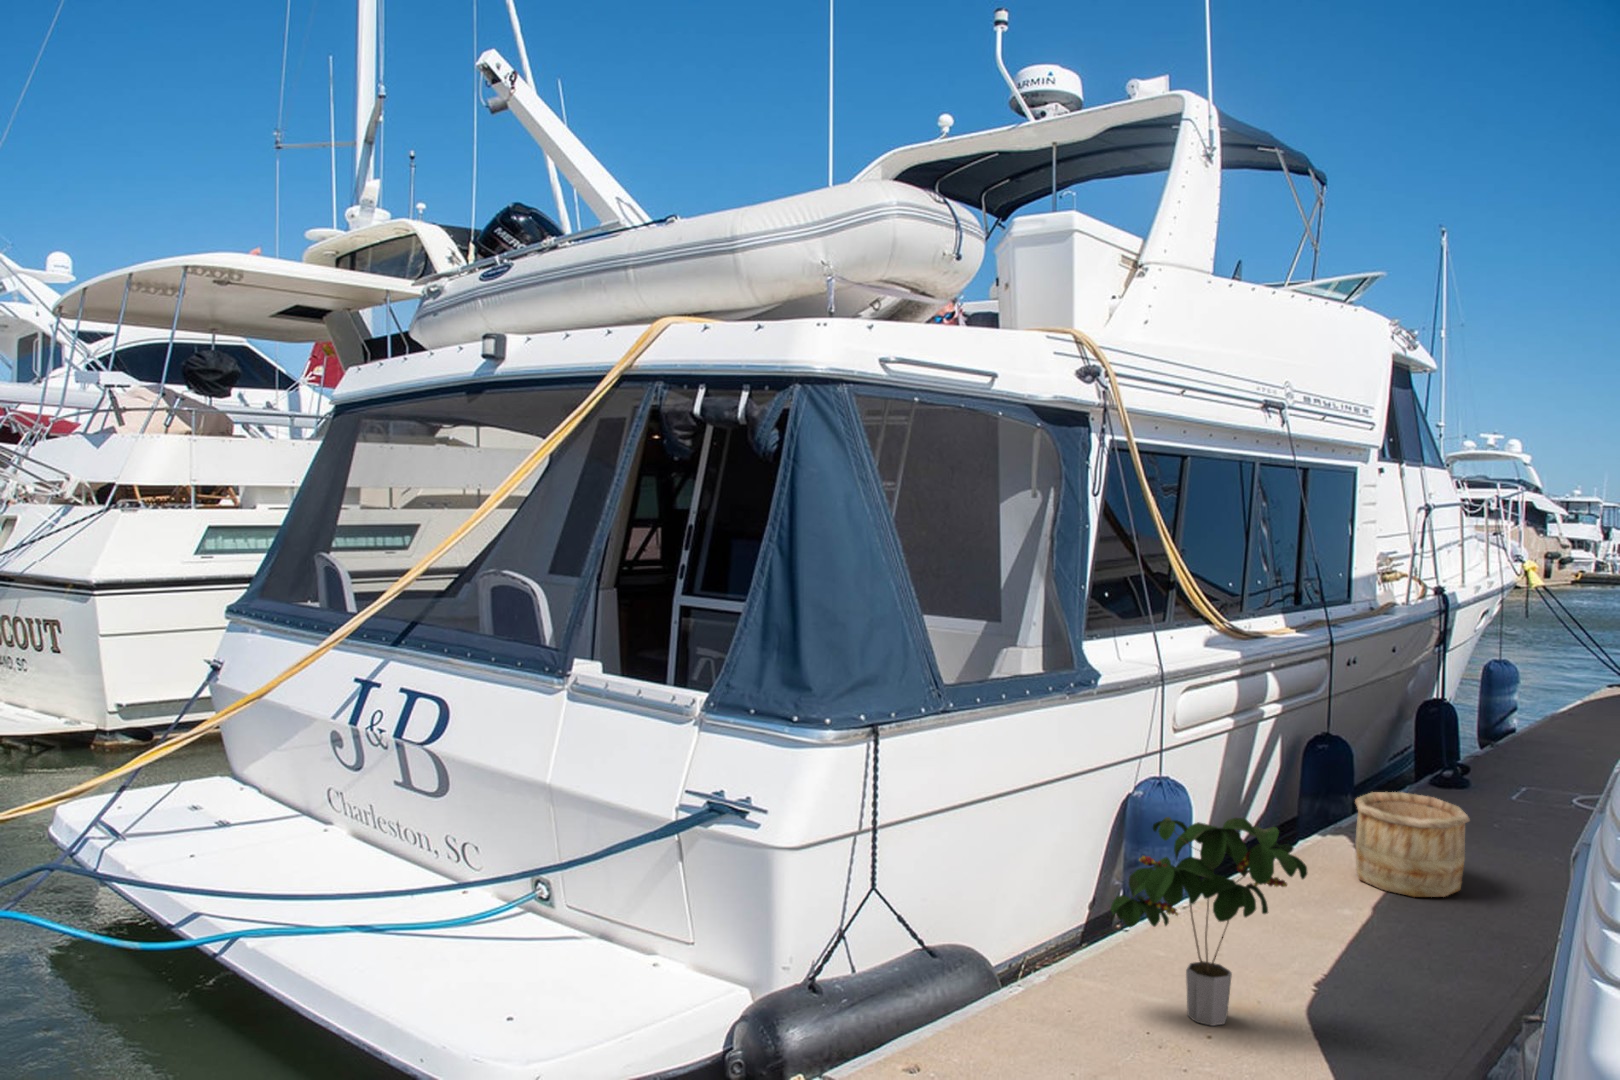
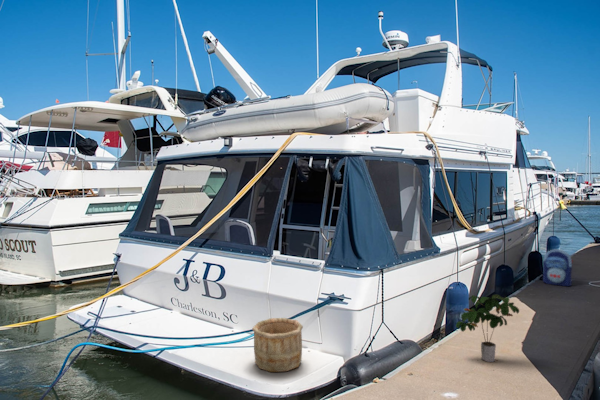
backpack: none [1441,695,1531,804] -> present [543,250,572,286]
wooden bucket: present [1355,792,1470,897] -> present [252,318,303,372]

